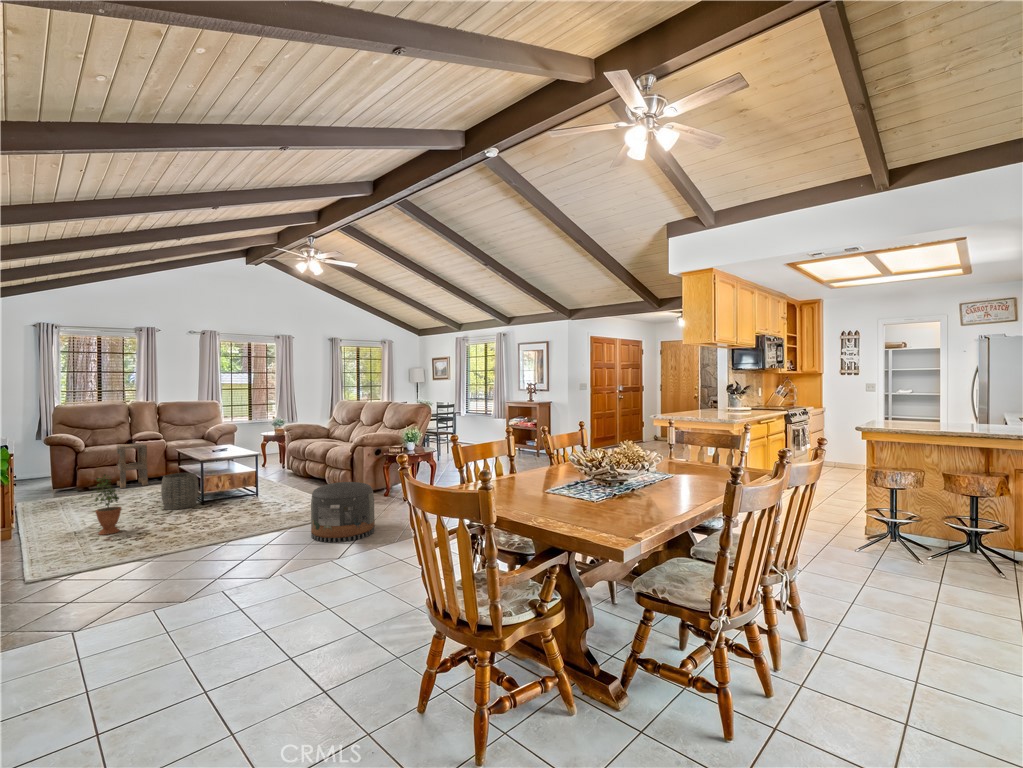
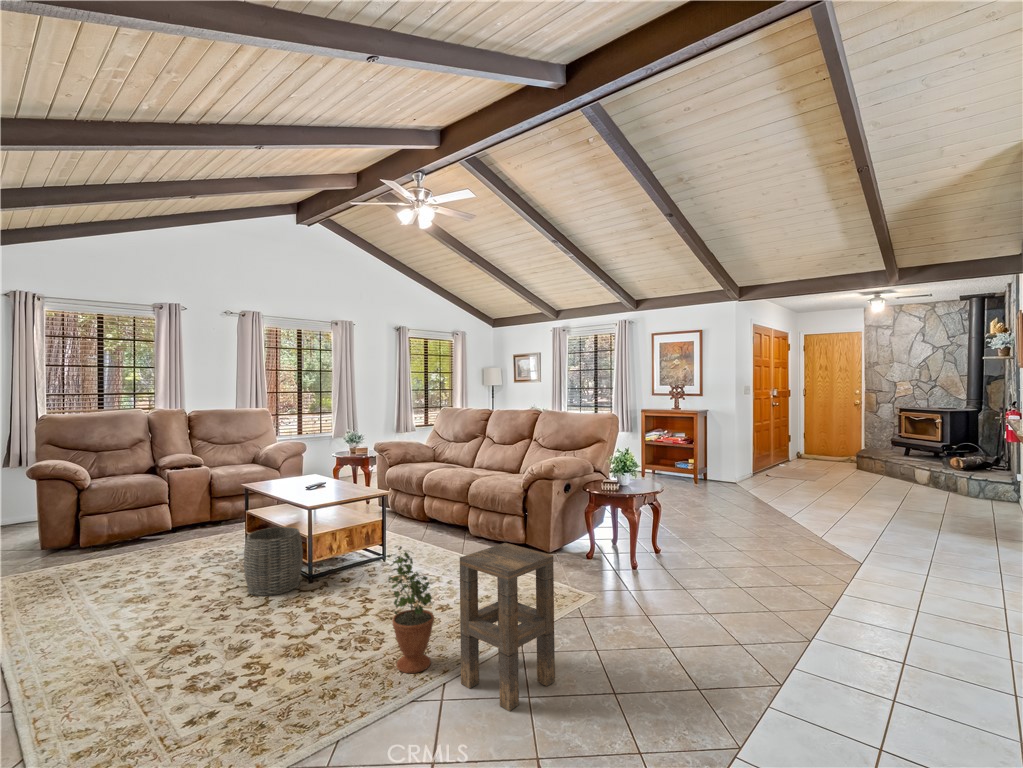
side table: present [117,443,148,488] -> present [460,543,555,711]
potted plant: present [91,474,121,535] -> present [384,546,434,673]
pouf: present [311,482,375,543] -> none [593,555,715,694]

